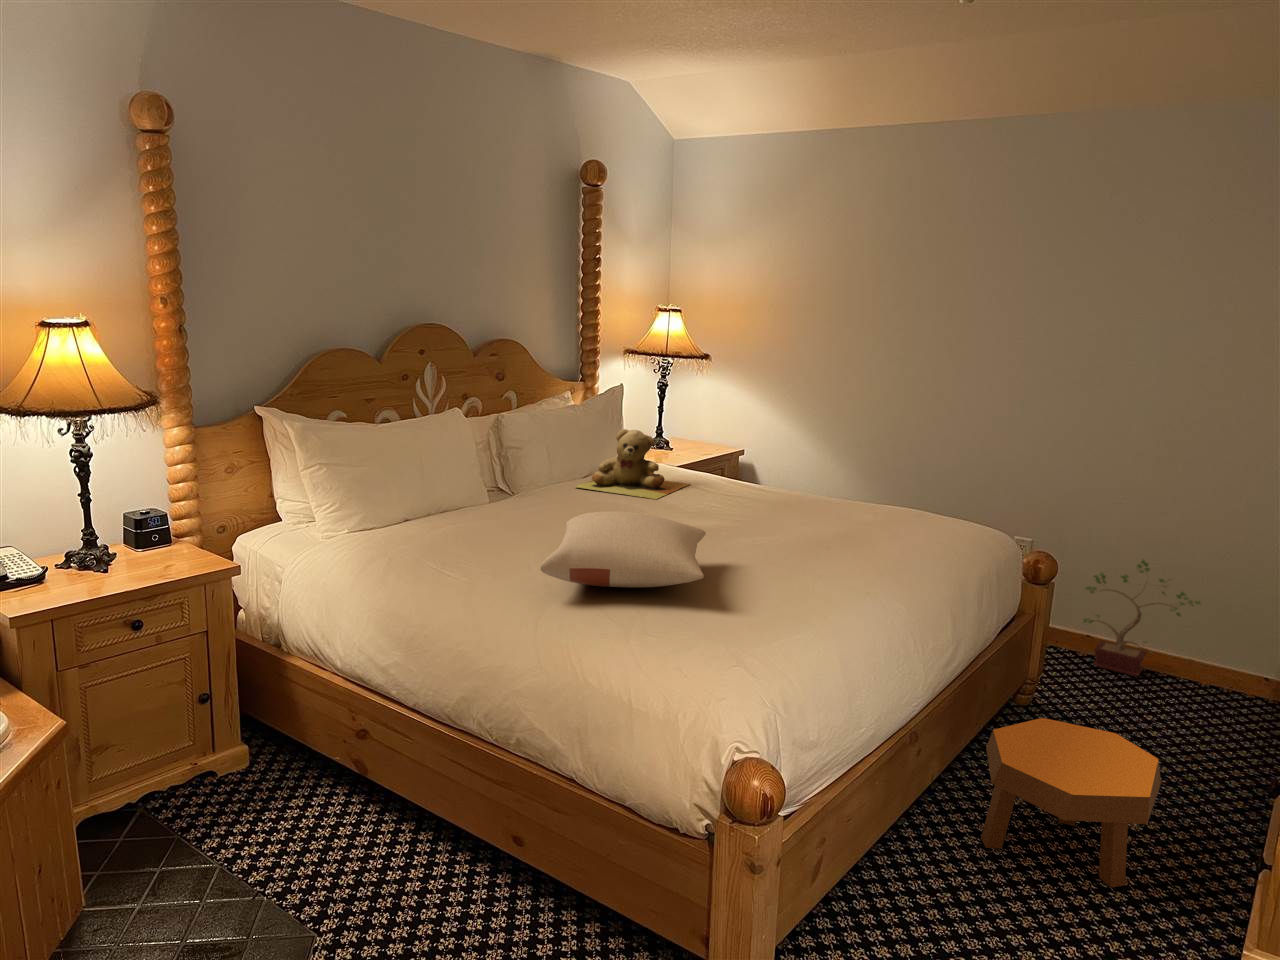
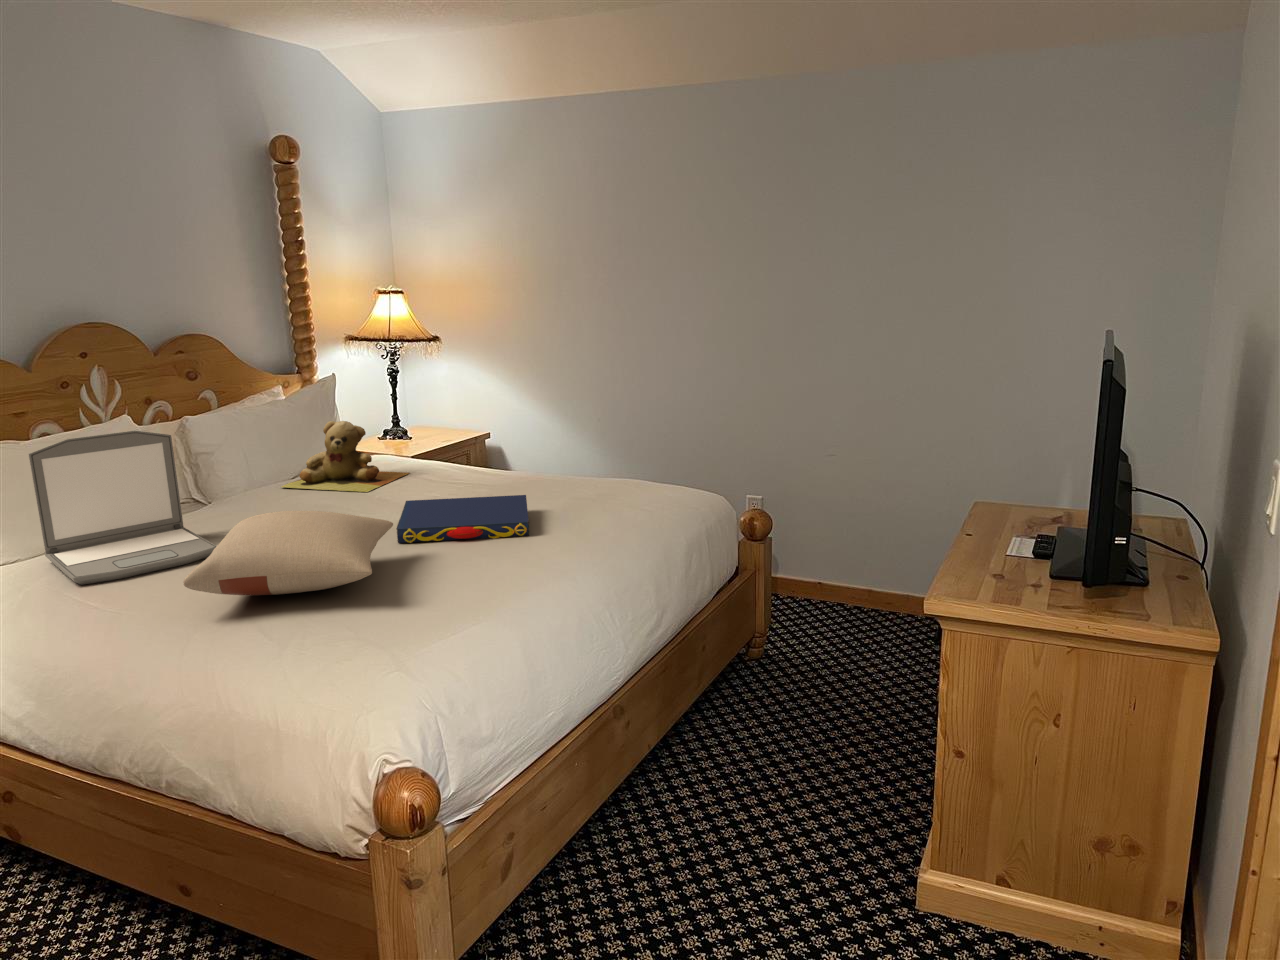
laptop: none [398,426,544,559] -> present [29,431,217,585]
book: none [702,511,828,557] -> present [396,495,529,543]
potted plant: present [1083,560,1201,676] -> none [806,504,908,616]
footstool: present [981,718,1161,887] -> none [699,671,859,829]

